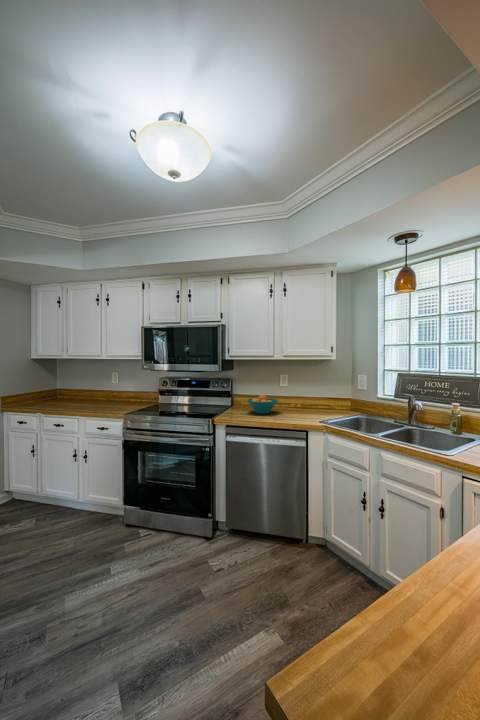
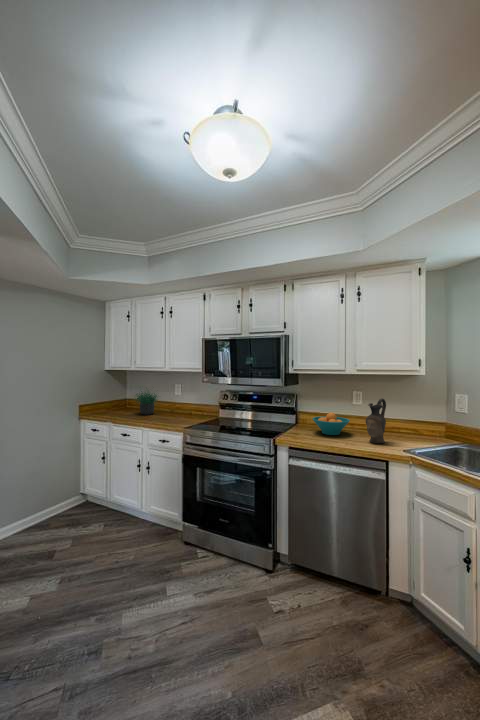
potted plant: none [60,371,97,405] -> present [136,391,157,415]
ceramic pitcher: none [291,380,308,418] -> present [366,398,386,443]

